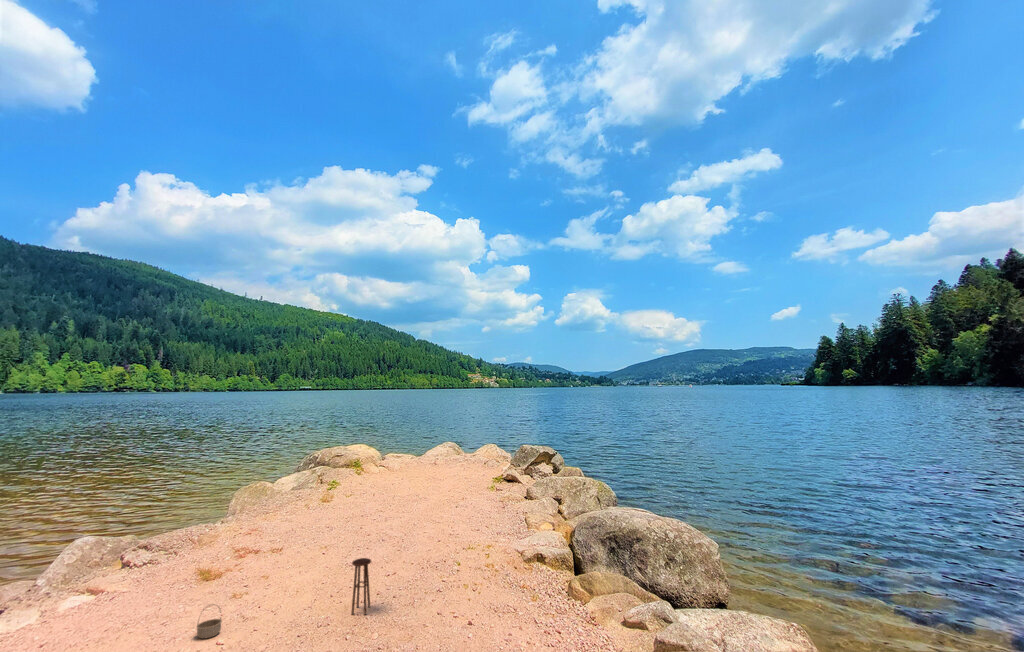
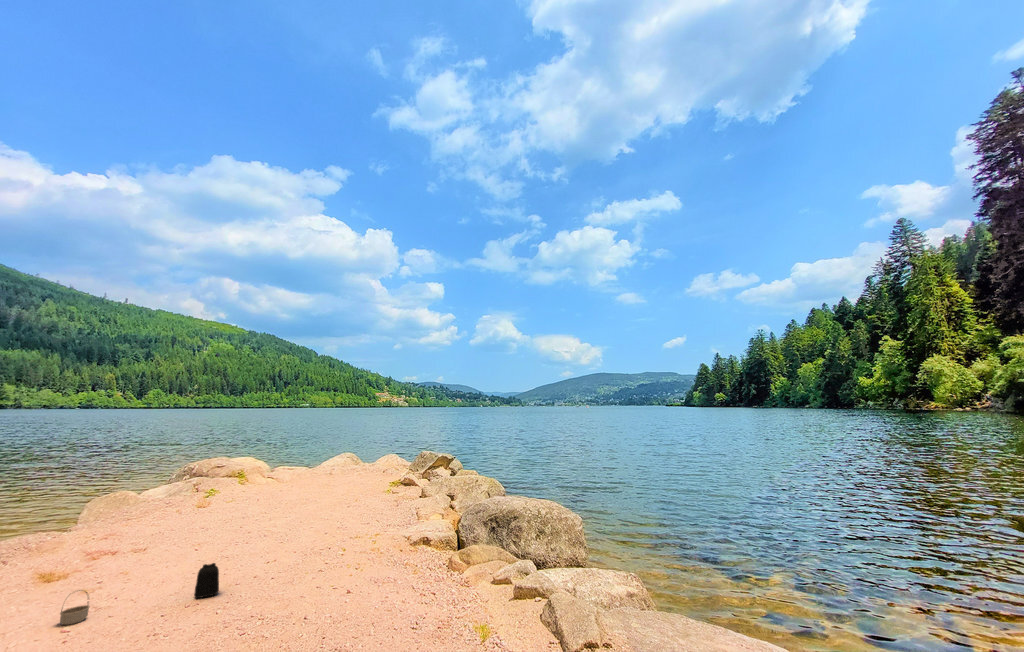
stool: present [351,558,371,615] -> none [232,540,256,594]
backpack: none [315,580,338,617] -> present [194,563,219,598]

